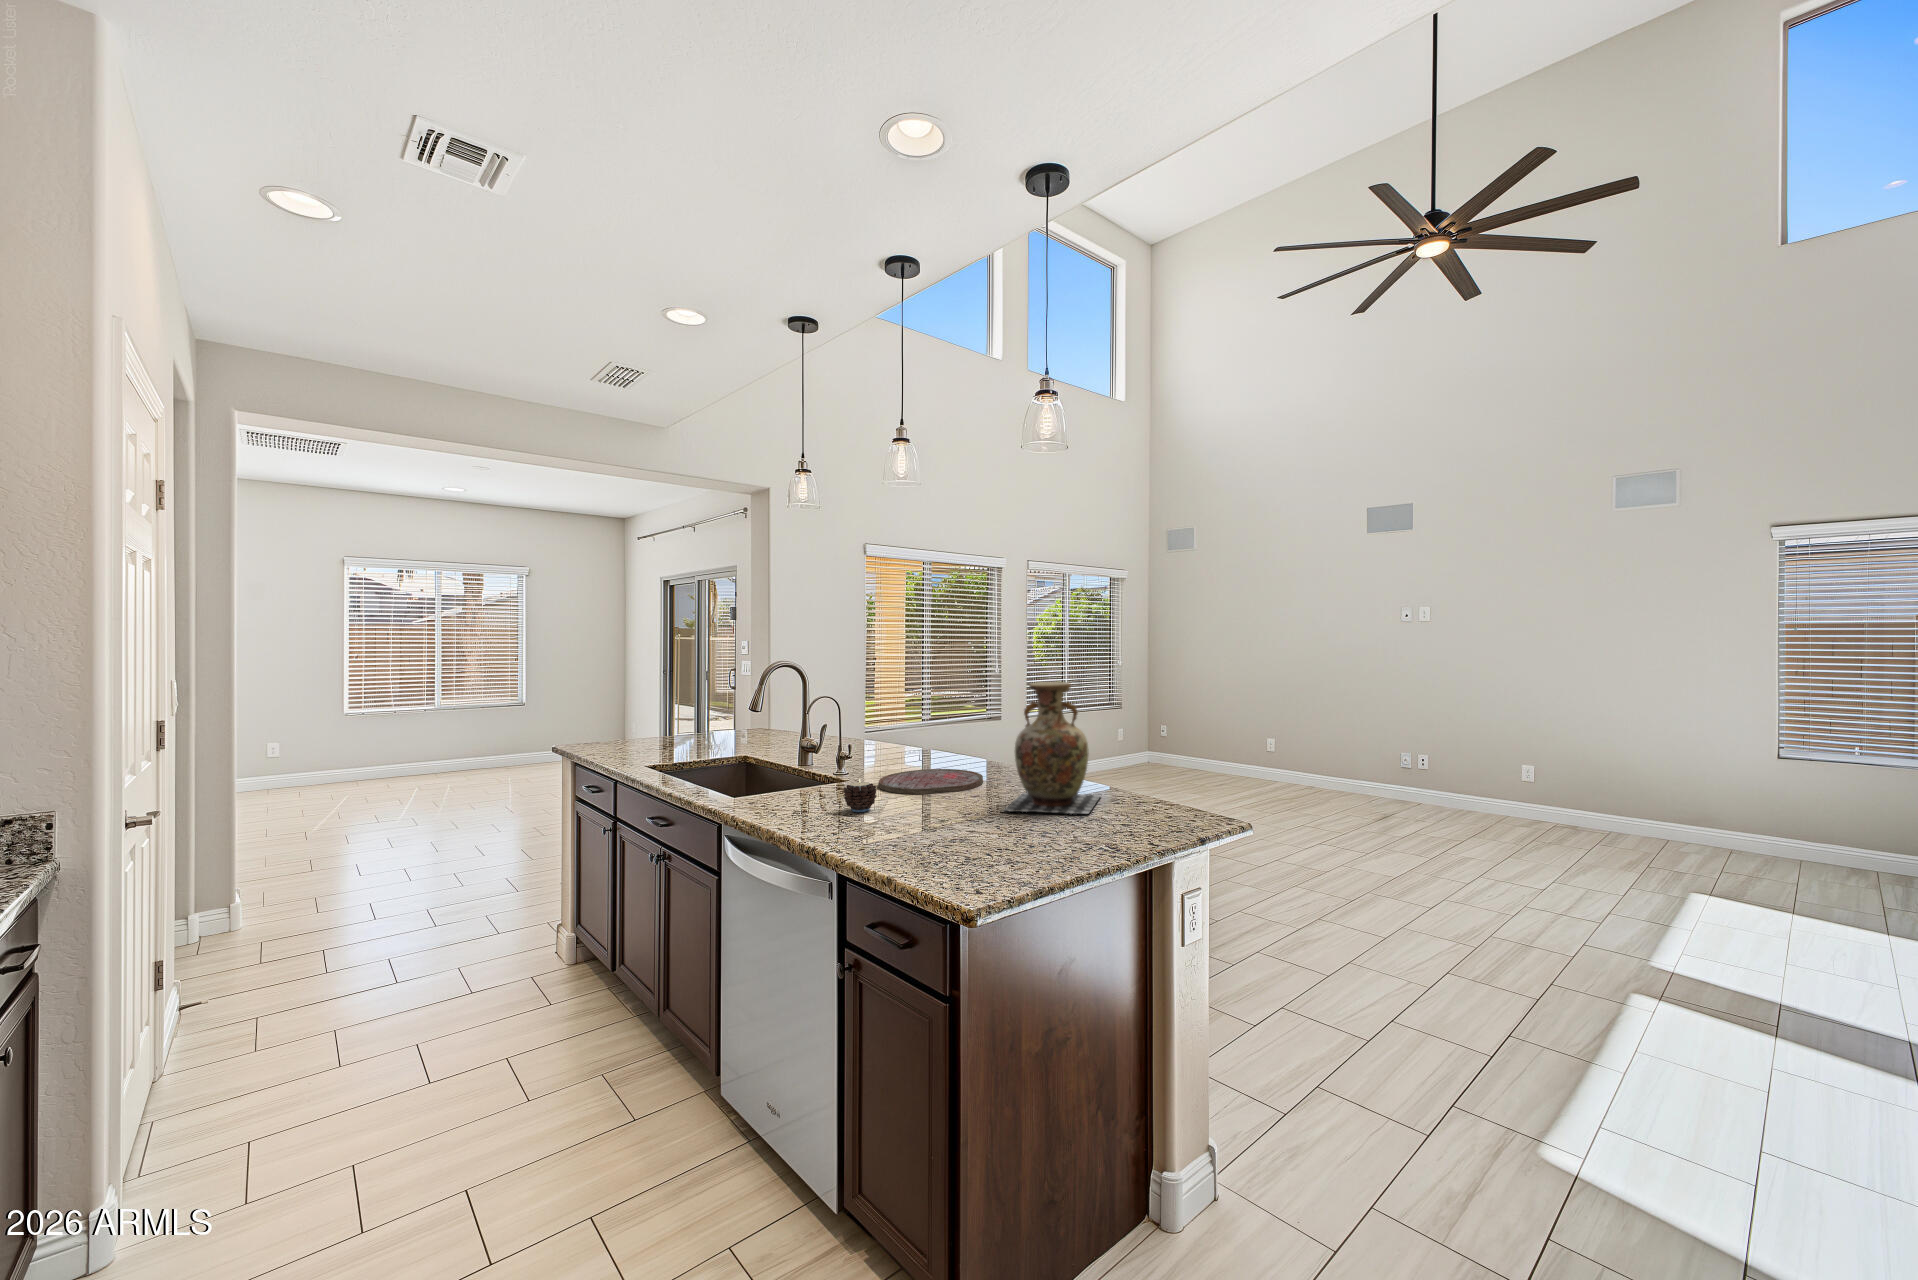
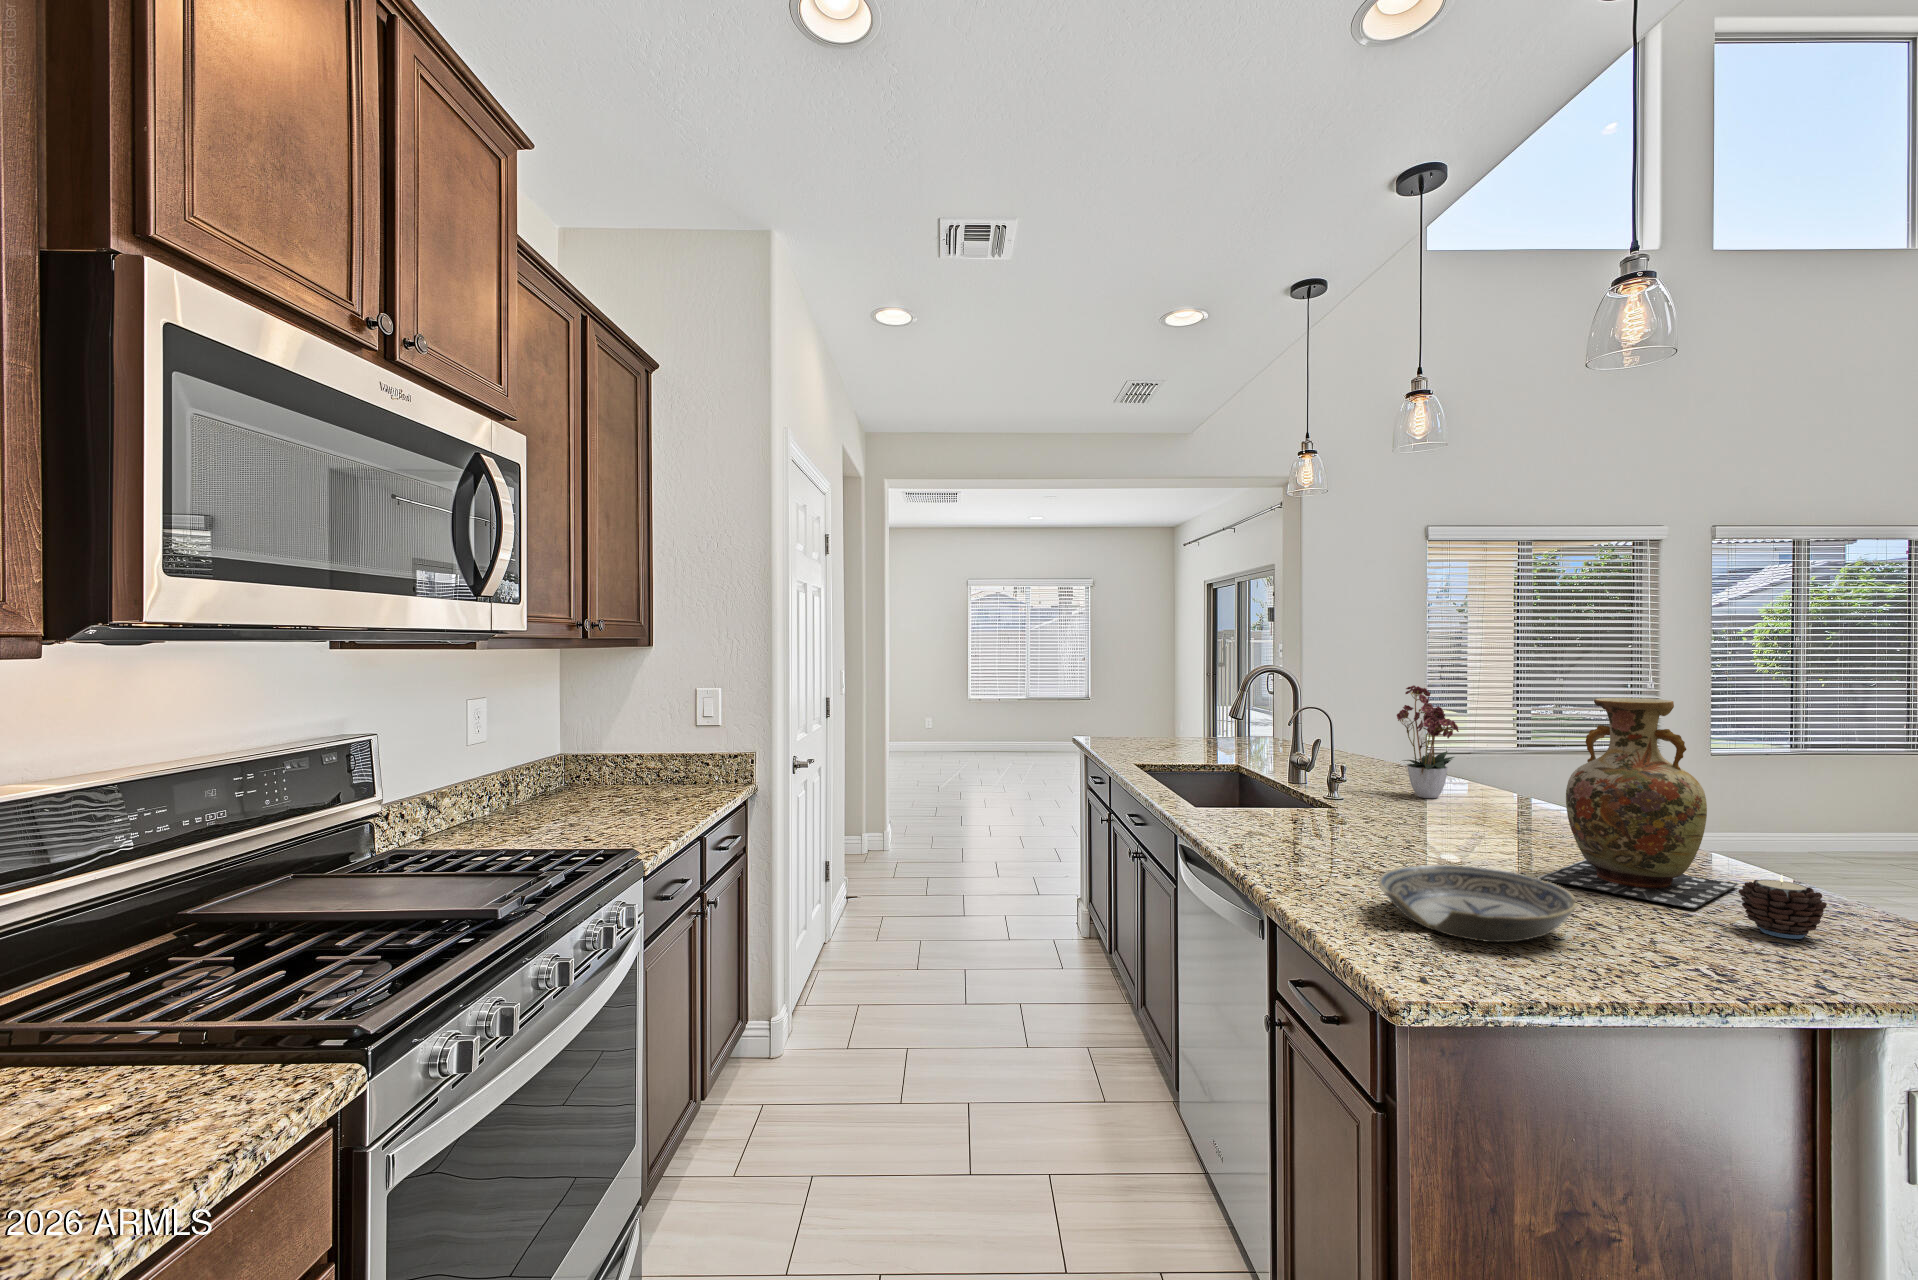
flower arrangement: none [878,673,930,764] -> present [1397,685,1459,798]
cutting board: present [879,769,983,794] -> none [1372,806,1532,842]
candle: present [844,779,877,812] -> present [1738,875,1827,939]
bowl: none [923,809,1043,859] -> present [1378,865,1577,942]

